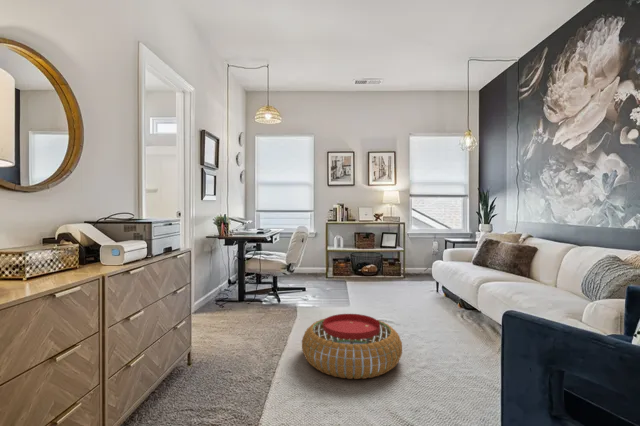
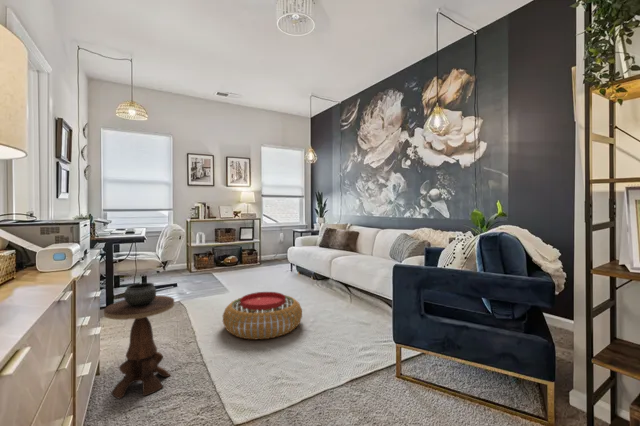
side table: none [153,285,223,409] -> present [104,283,174,399]

